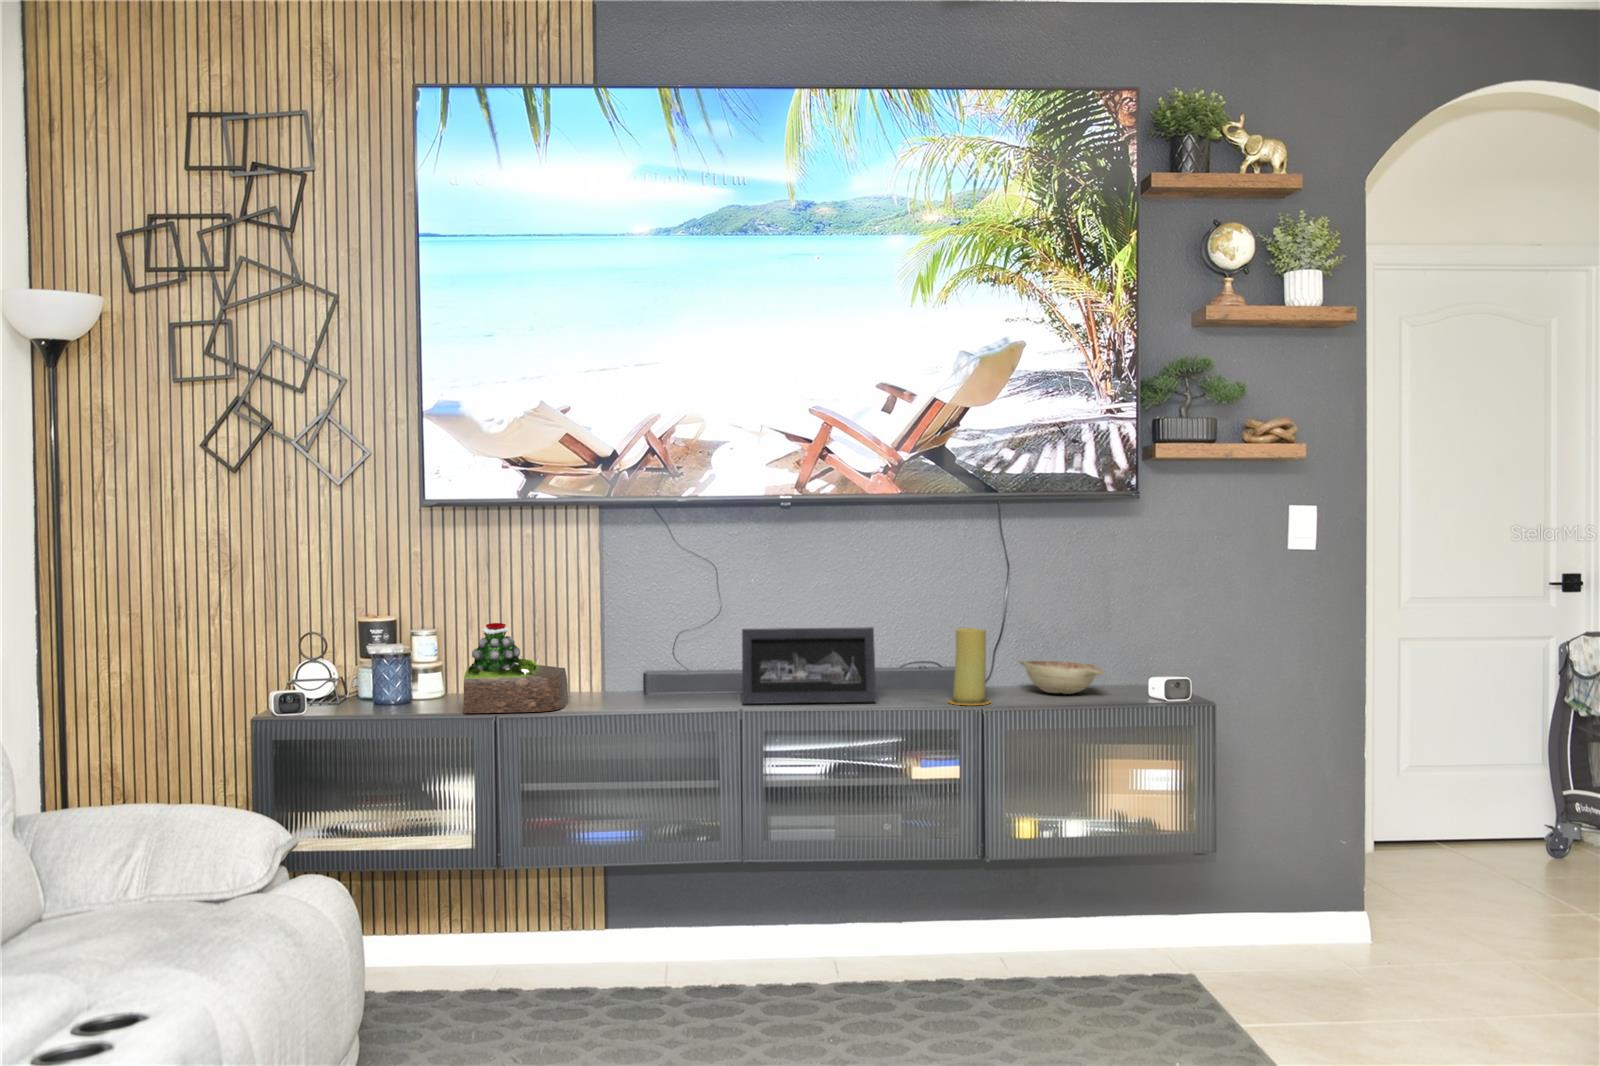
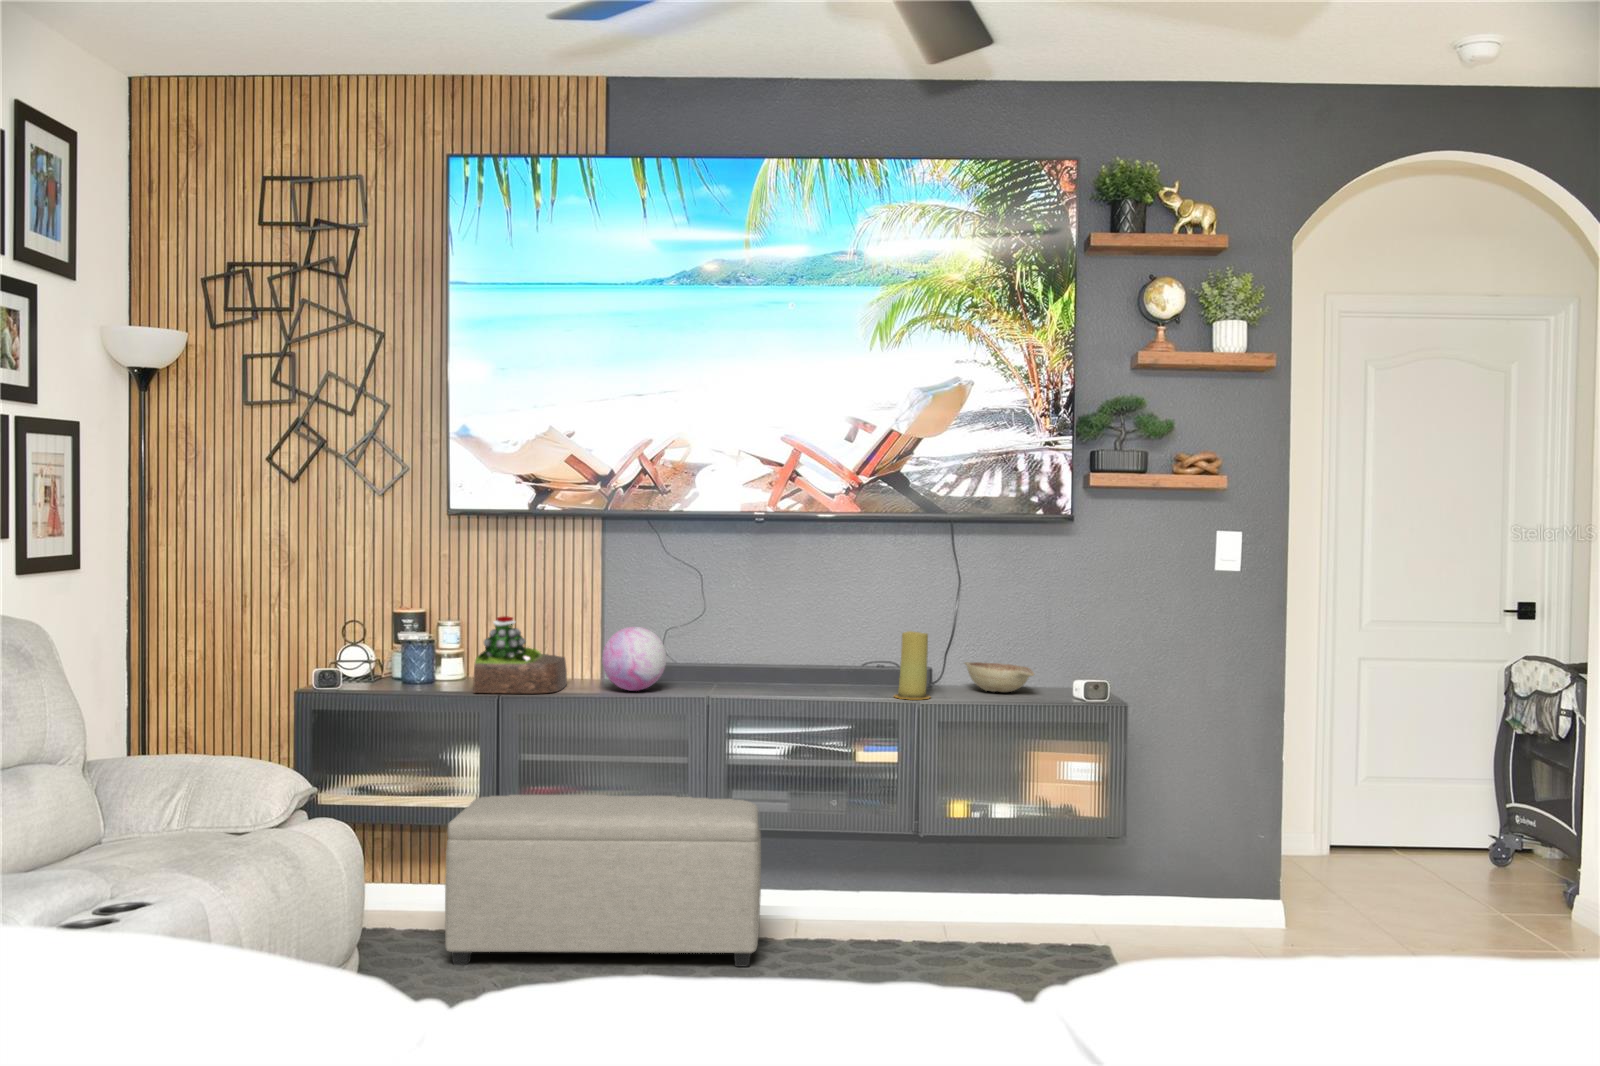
picture frame: present [742,627,876,704] -> none [714,627,831,694]
decorative orb: none [611,631,686,705] -> present [602,627,666,691]
ottoman: none [442,818,808,1034] -> present [445,795,761,966]

